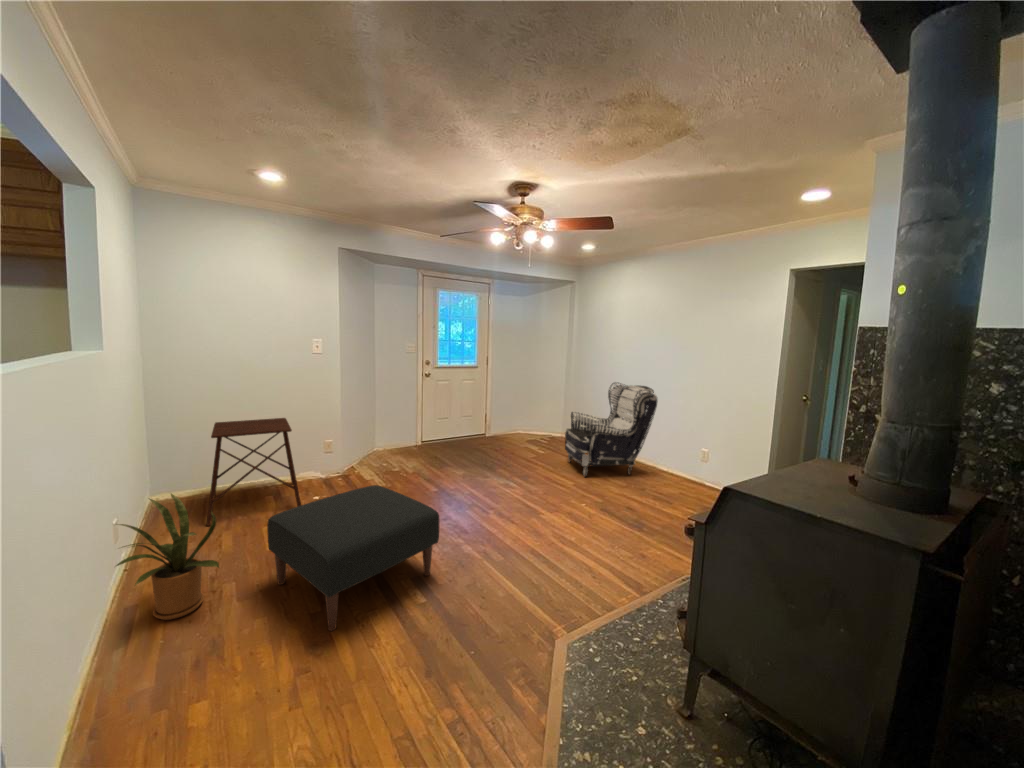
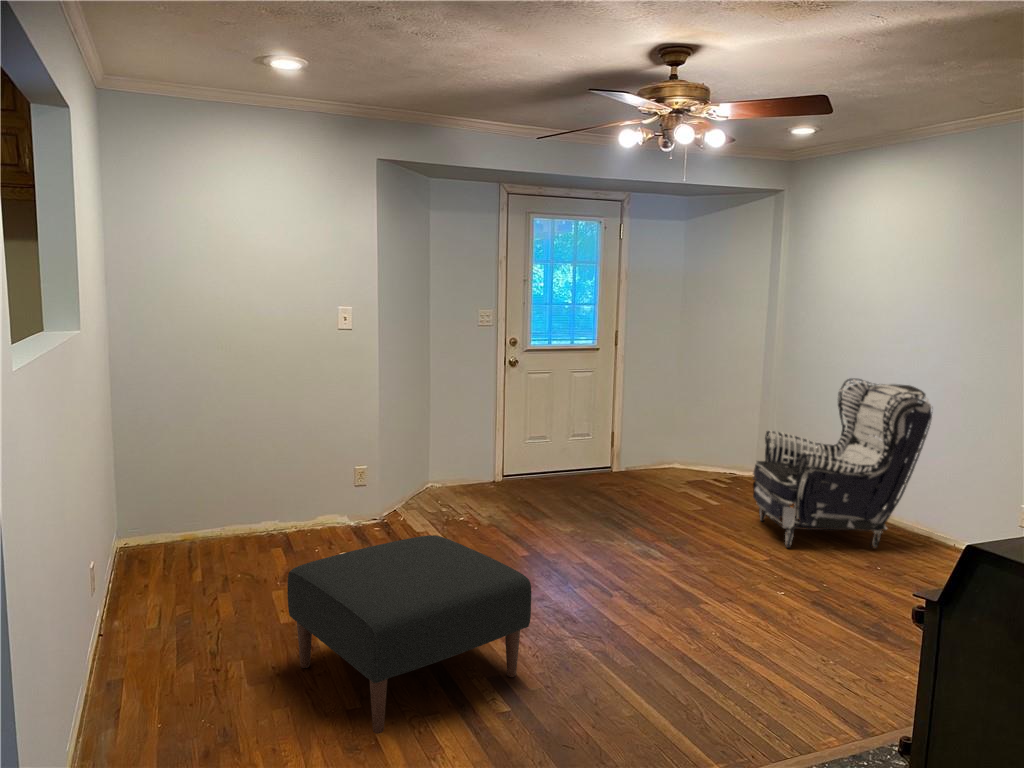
side table: present [206,418,301,525] -> none [198,429,324,582]
house plant: present [116,494,219,620] -> none [104,526,231,696]

